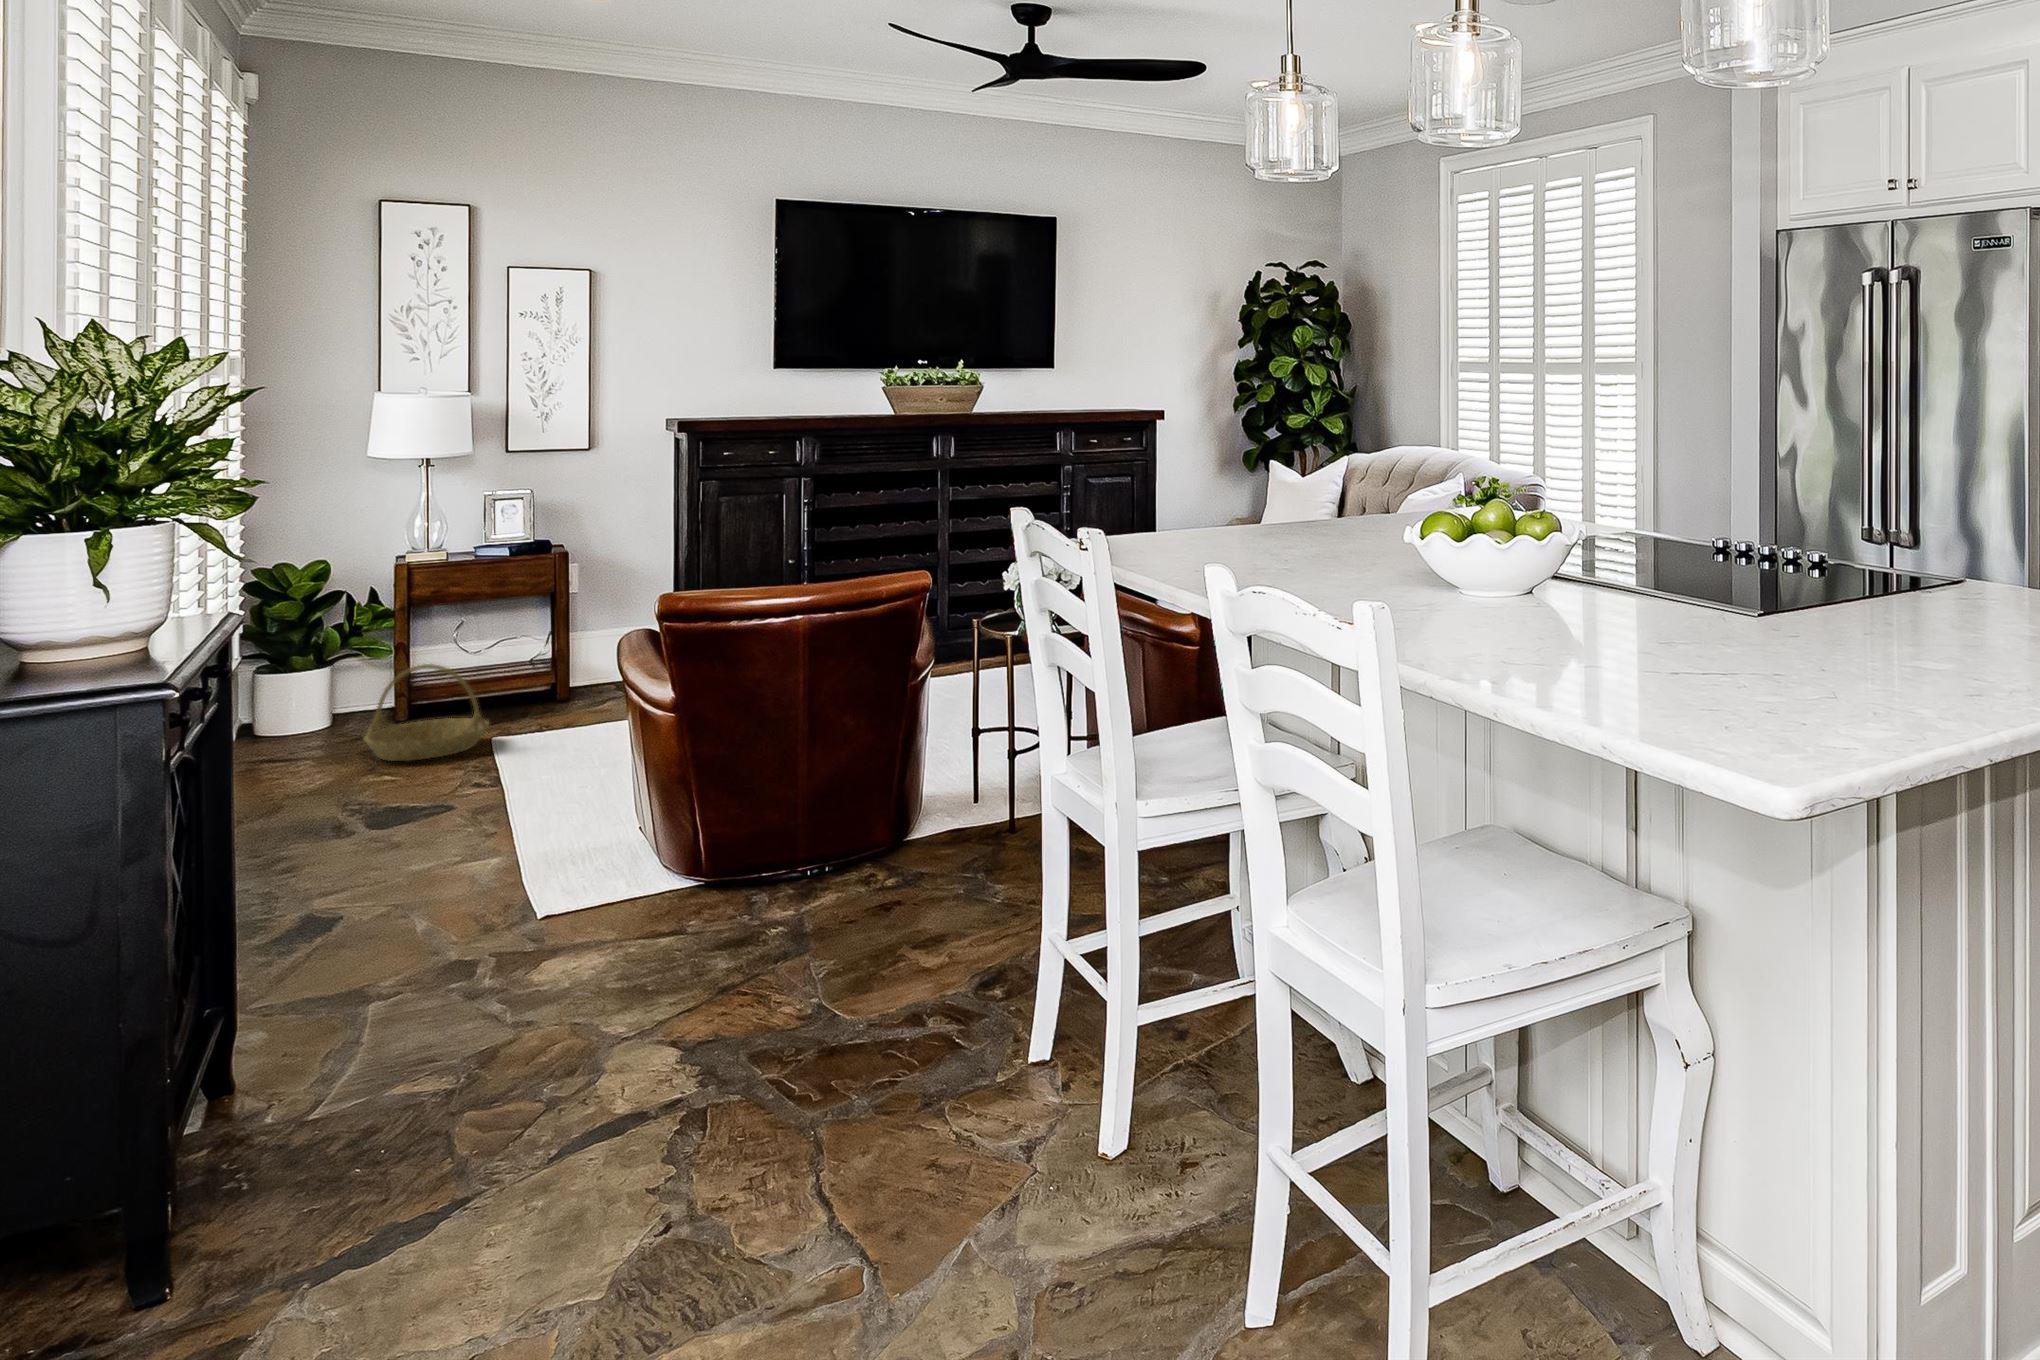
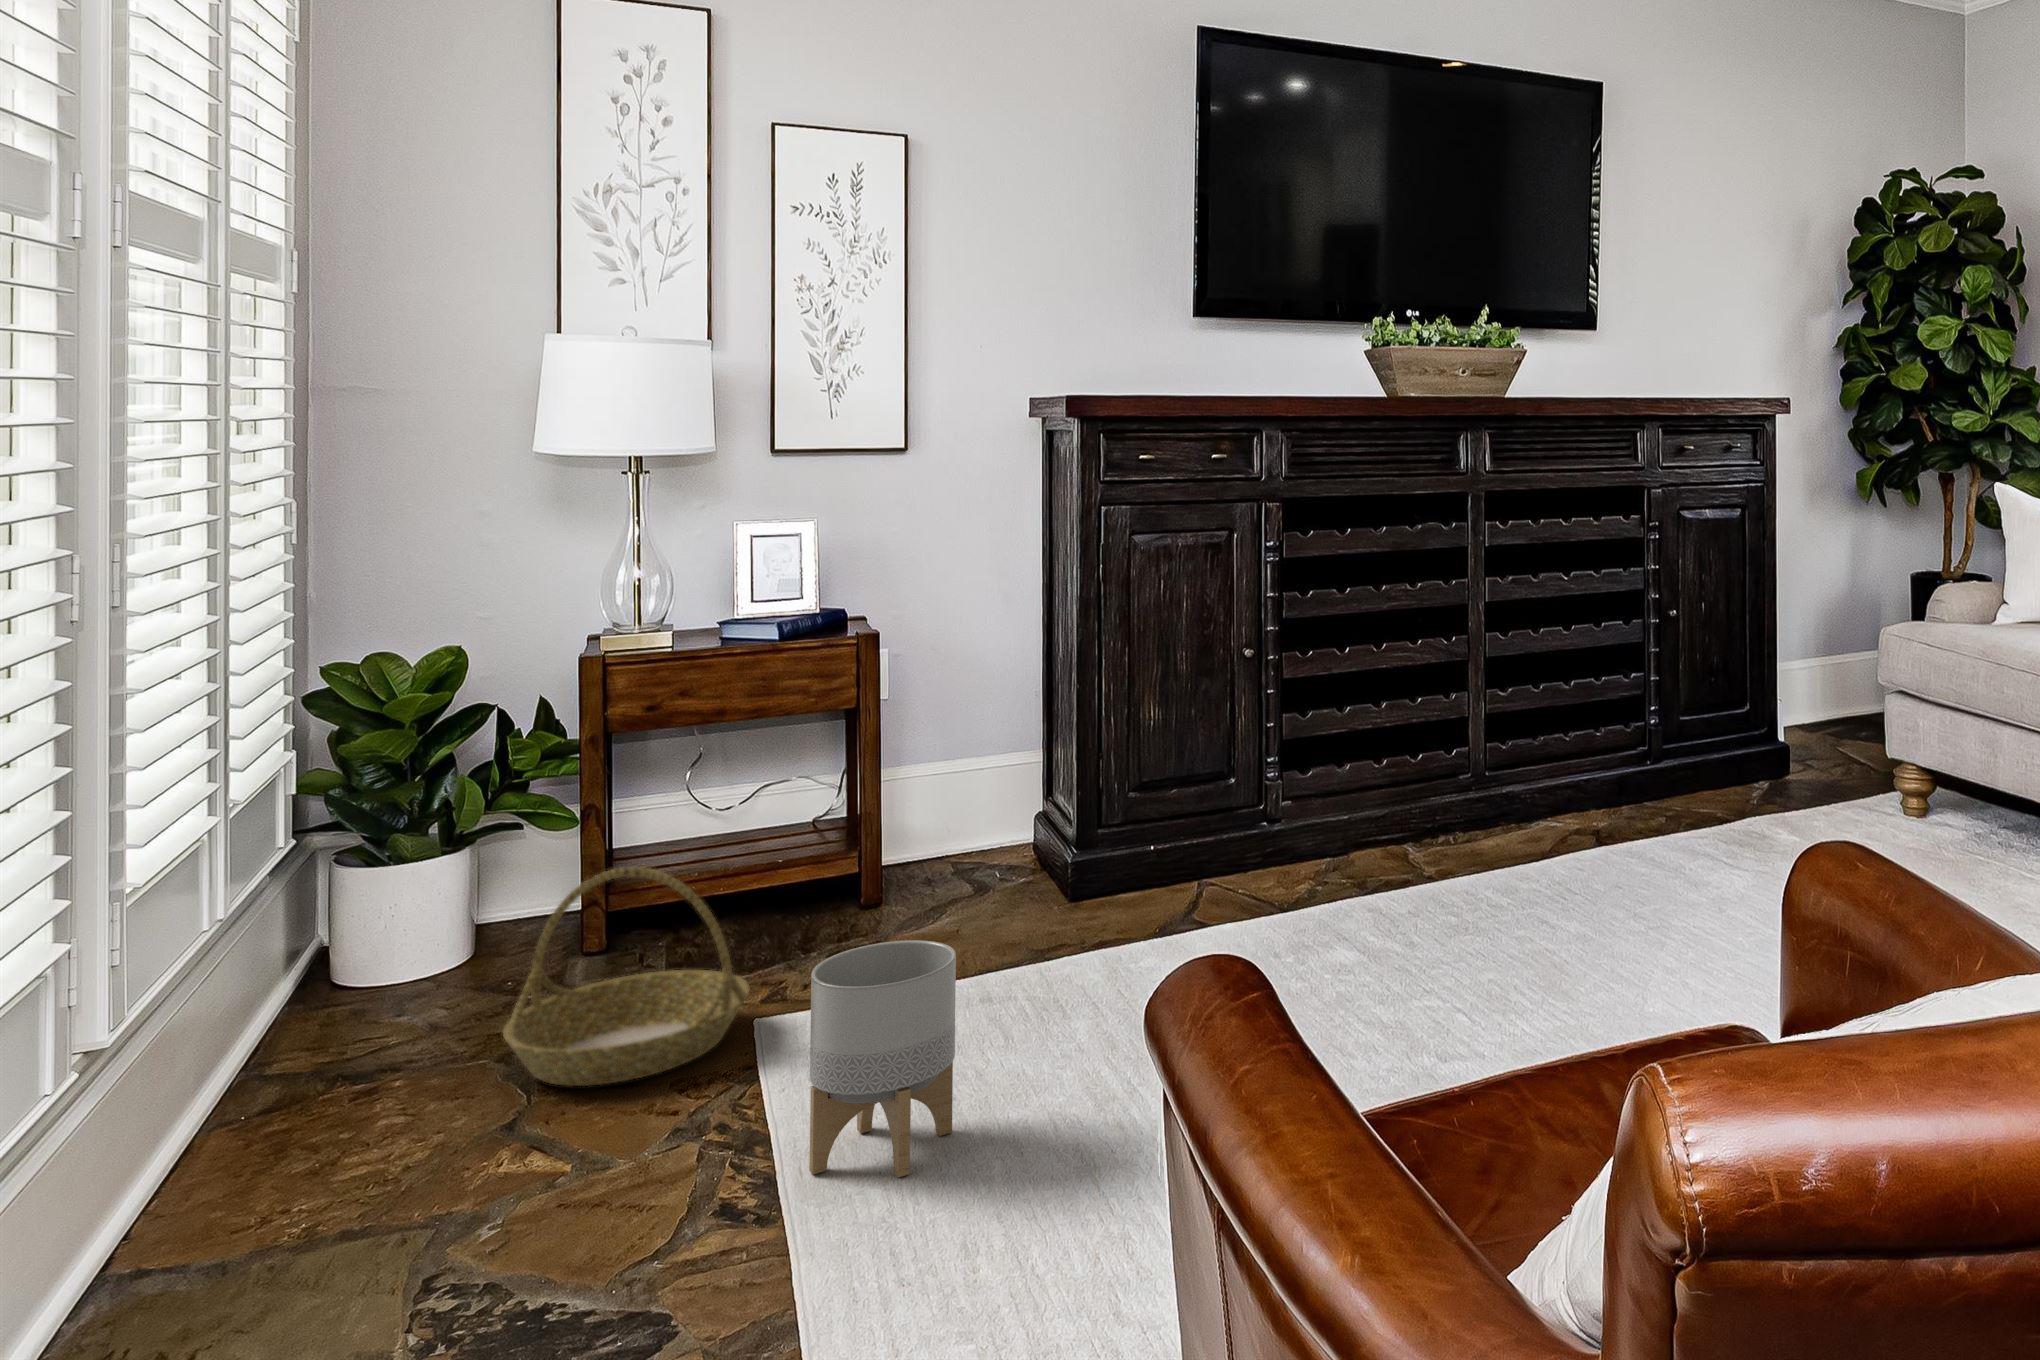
planter: none [513,688,582,781] -> present [809,940,956,1177]

